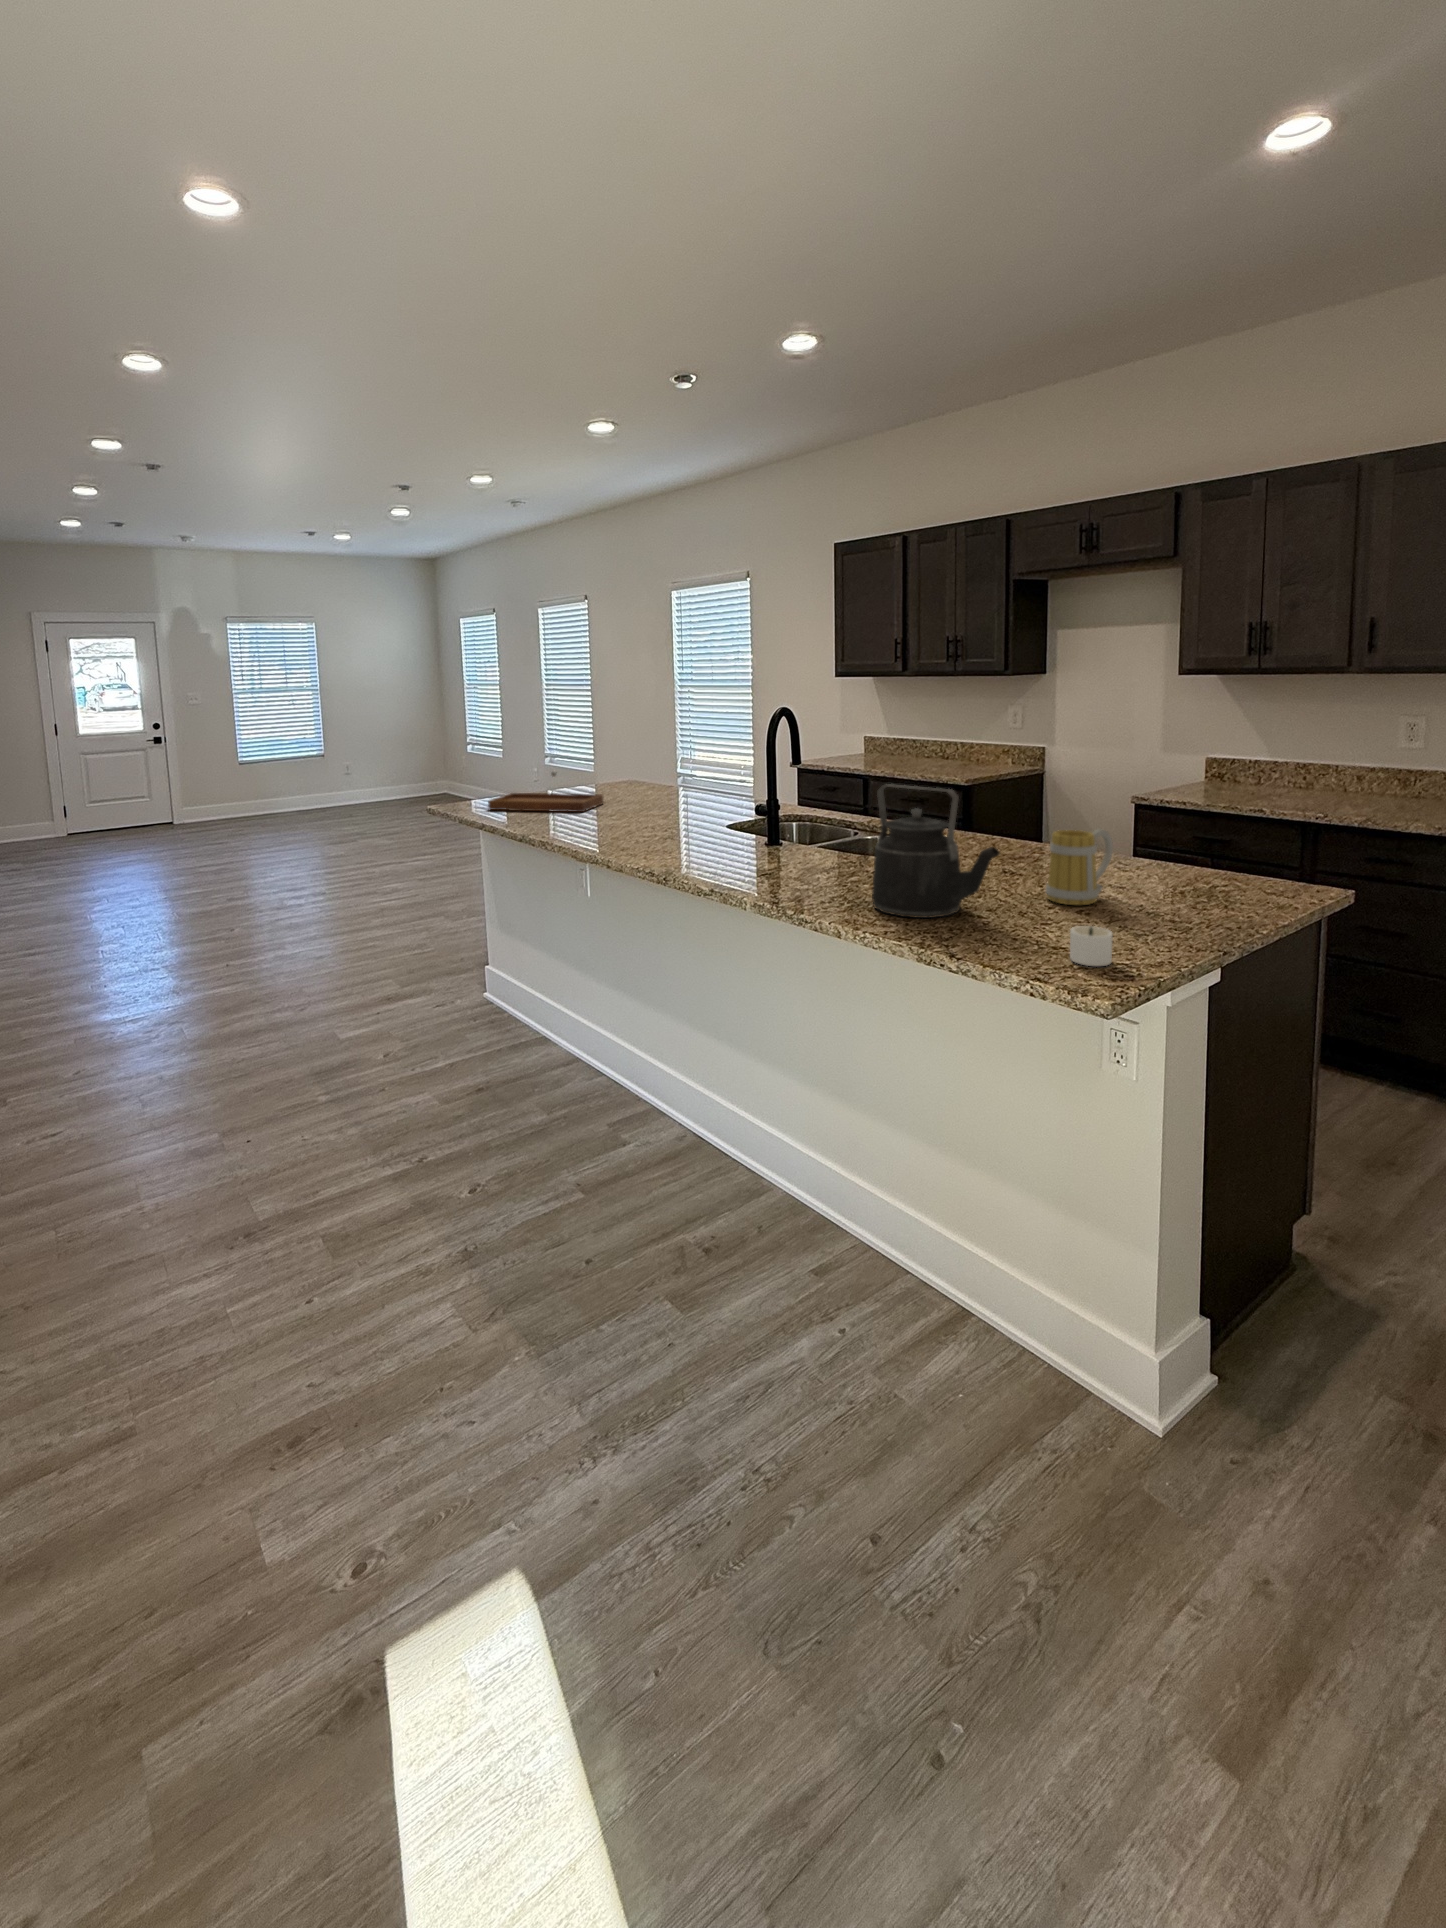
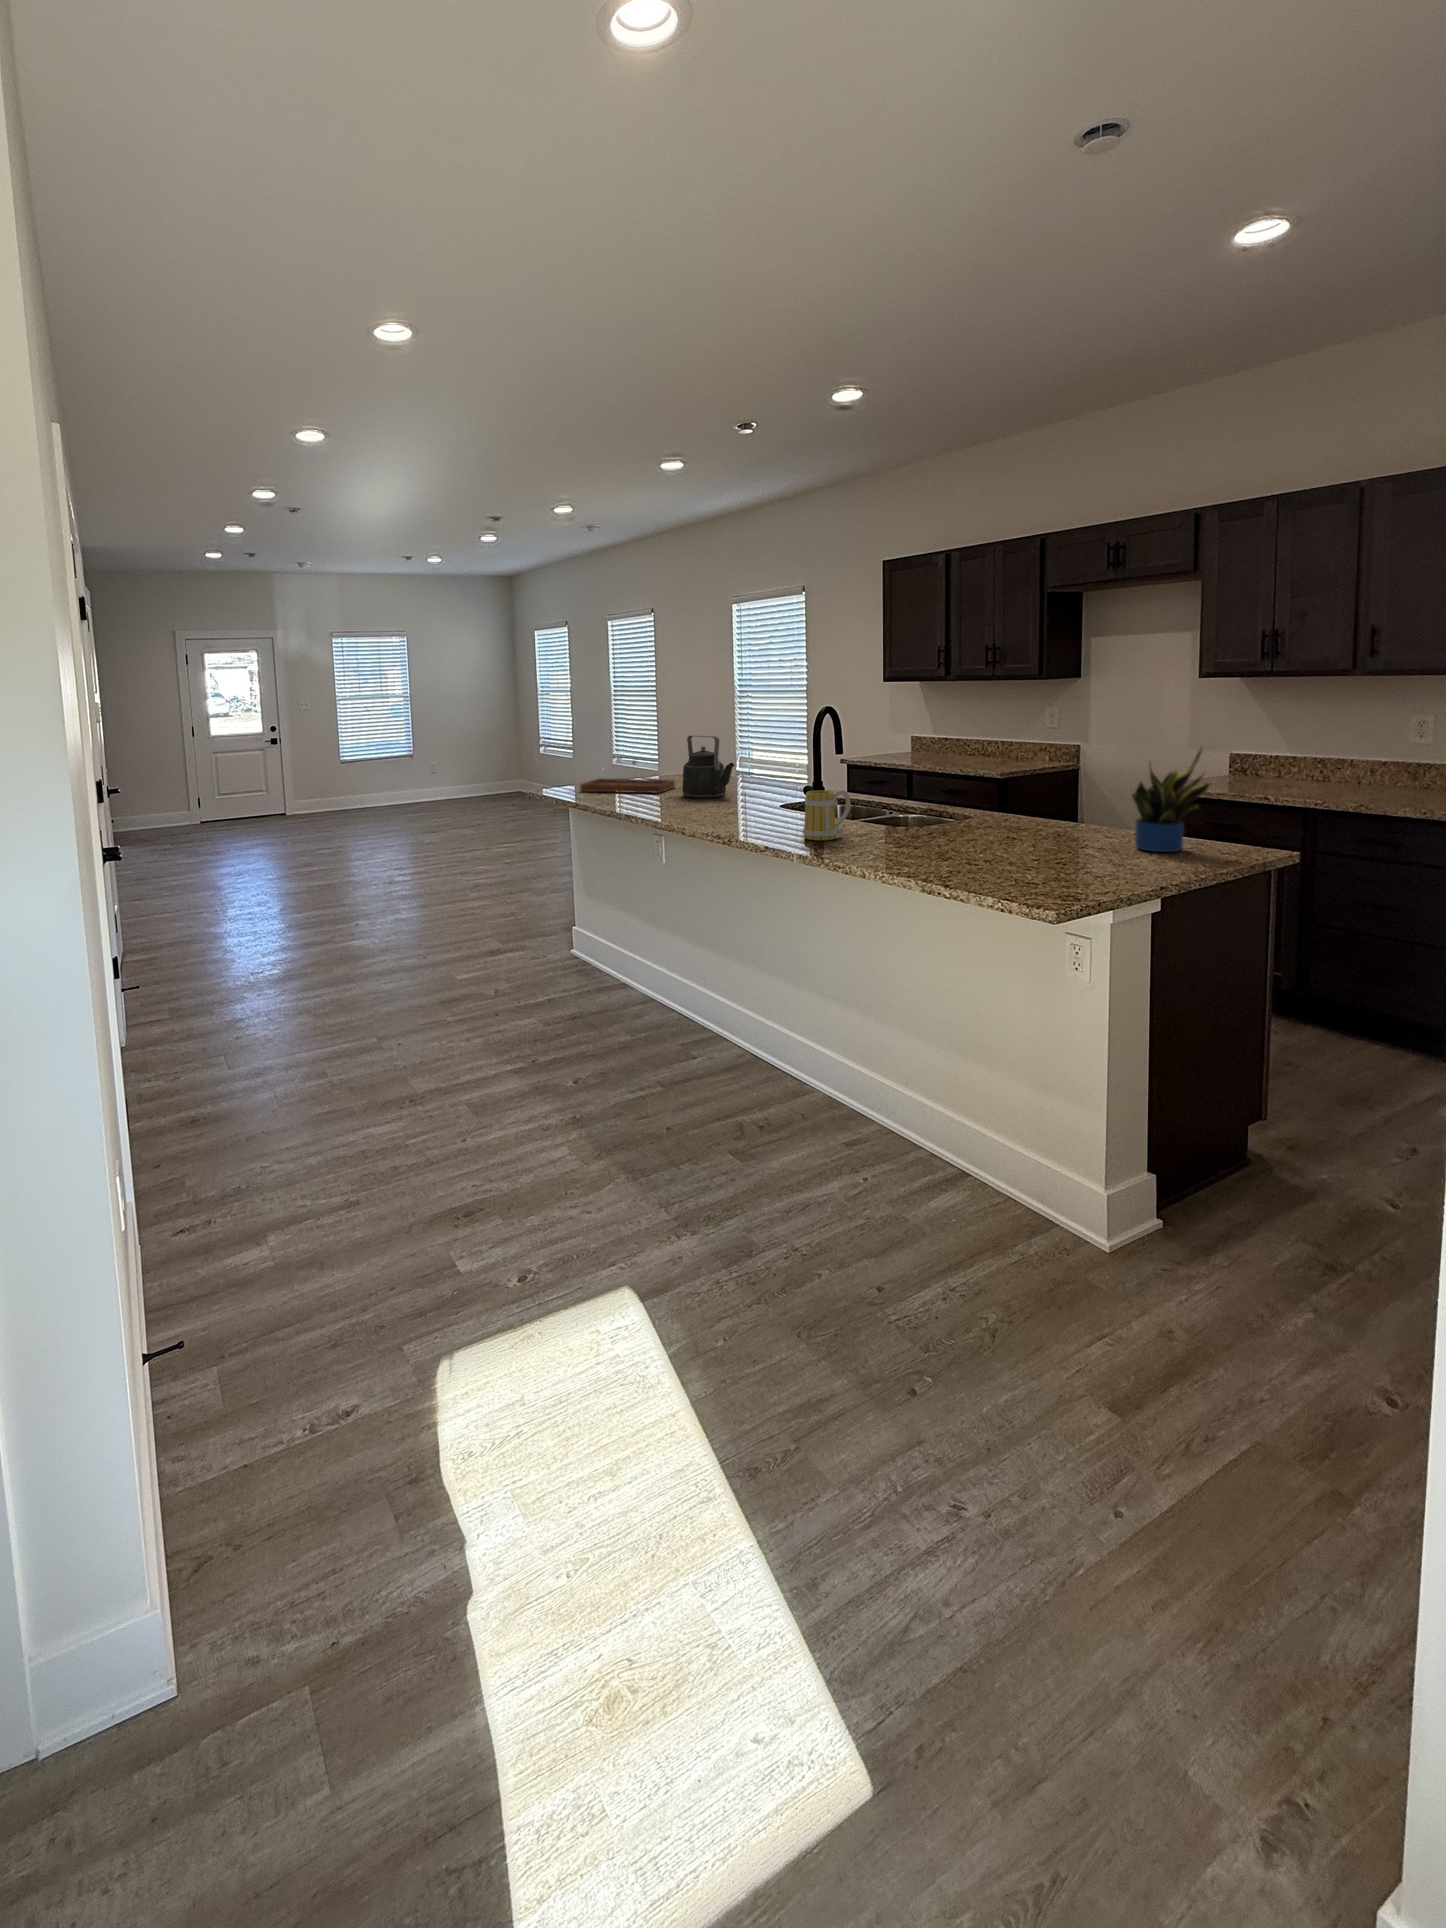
potted plant: none [1158,762,1259,895] -> present [1132,749,1209,852]
kettle: present [872,784,1000,918] -> present [682,735,734,798]
mug: present [1046,829,1113,905] -> present [803,790,850,841]
candle: present [1070,926,1112,966] -> none [1037,863,1080,894]

